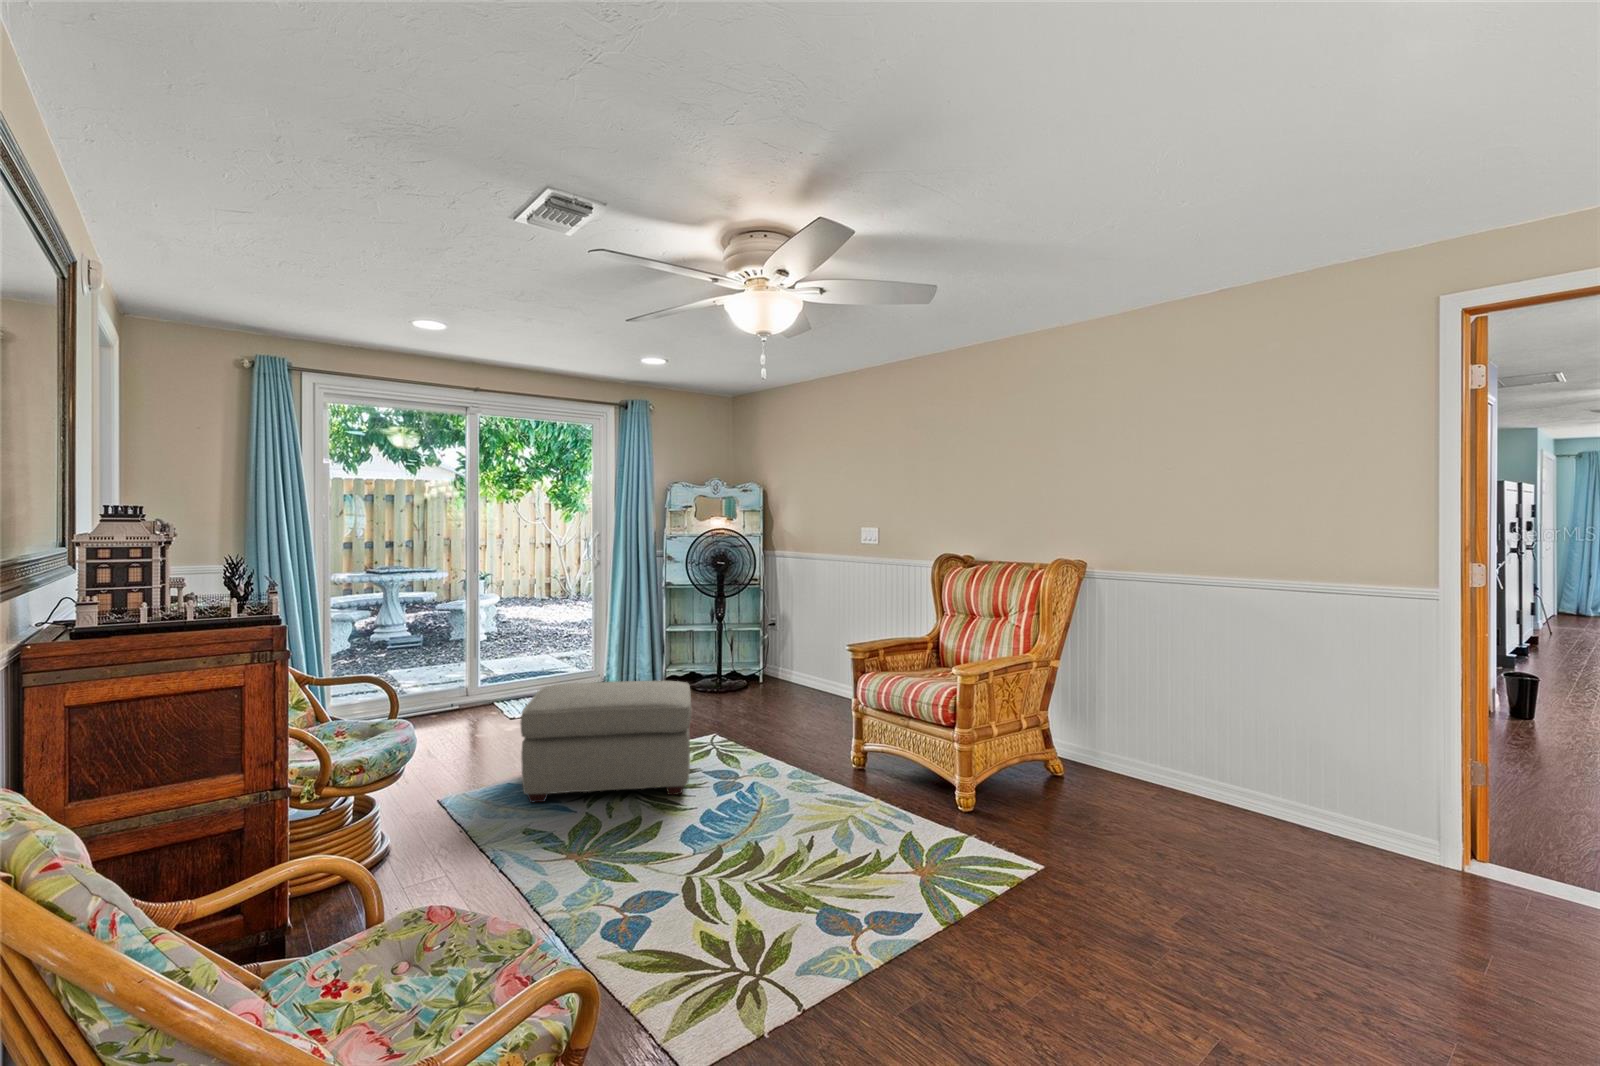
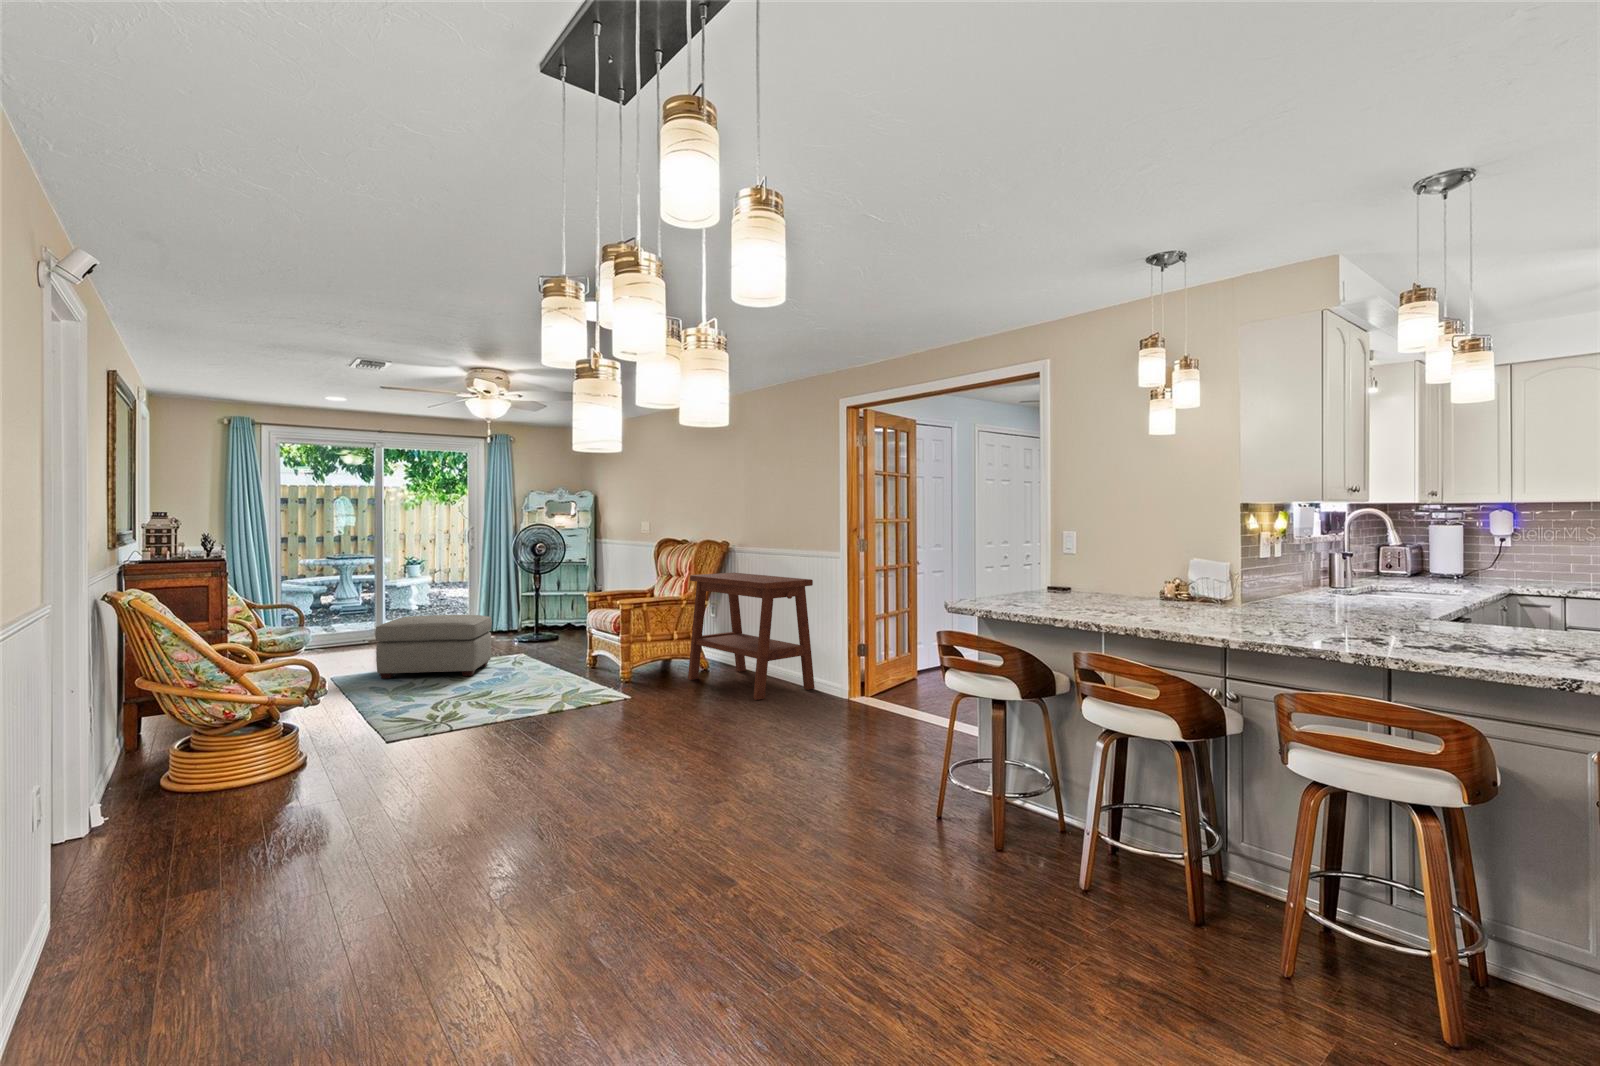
side table: none [1059,613,1345,873] -> present [688,573,815,700]

